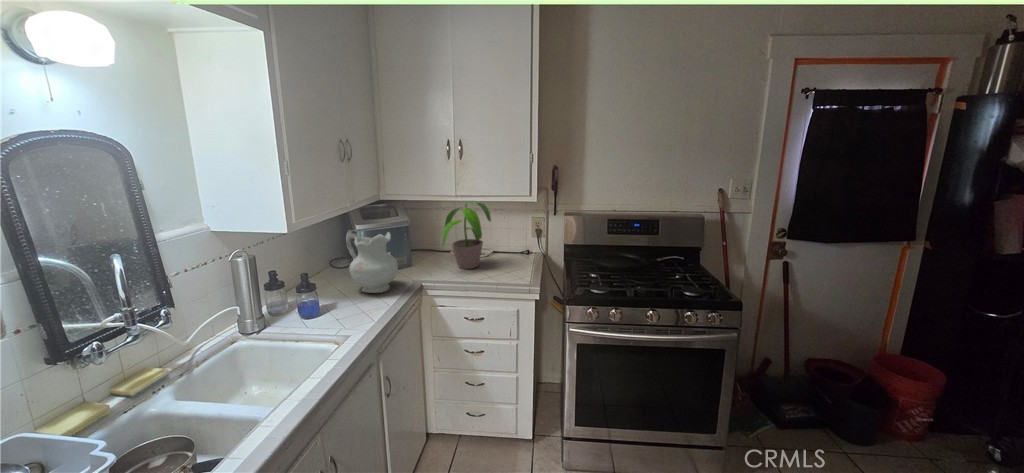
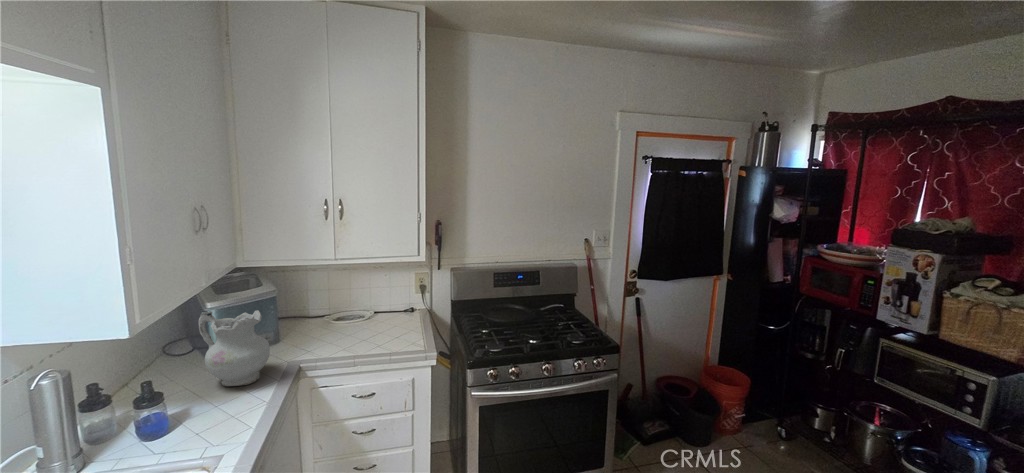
potted plant: present [442,202,491,269] -> none [306,263,386,338]

